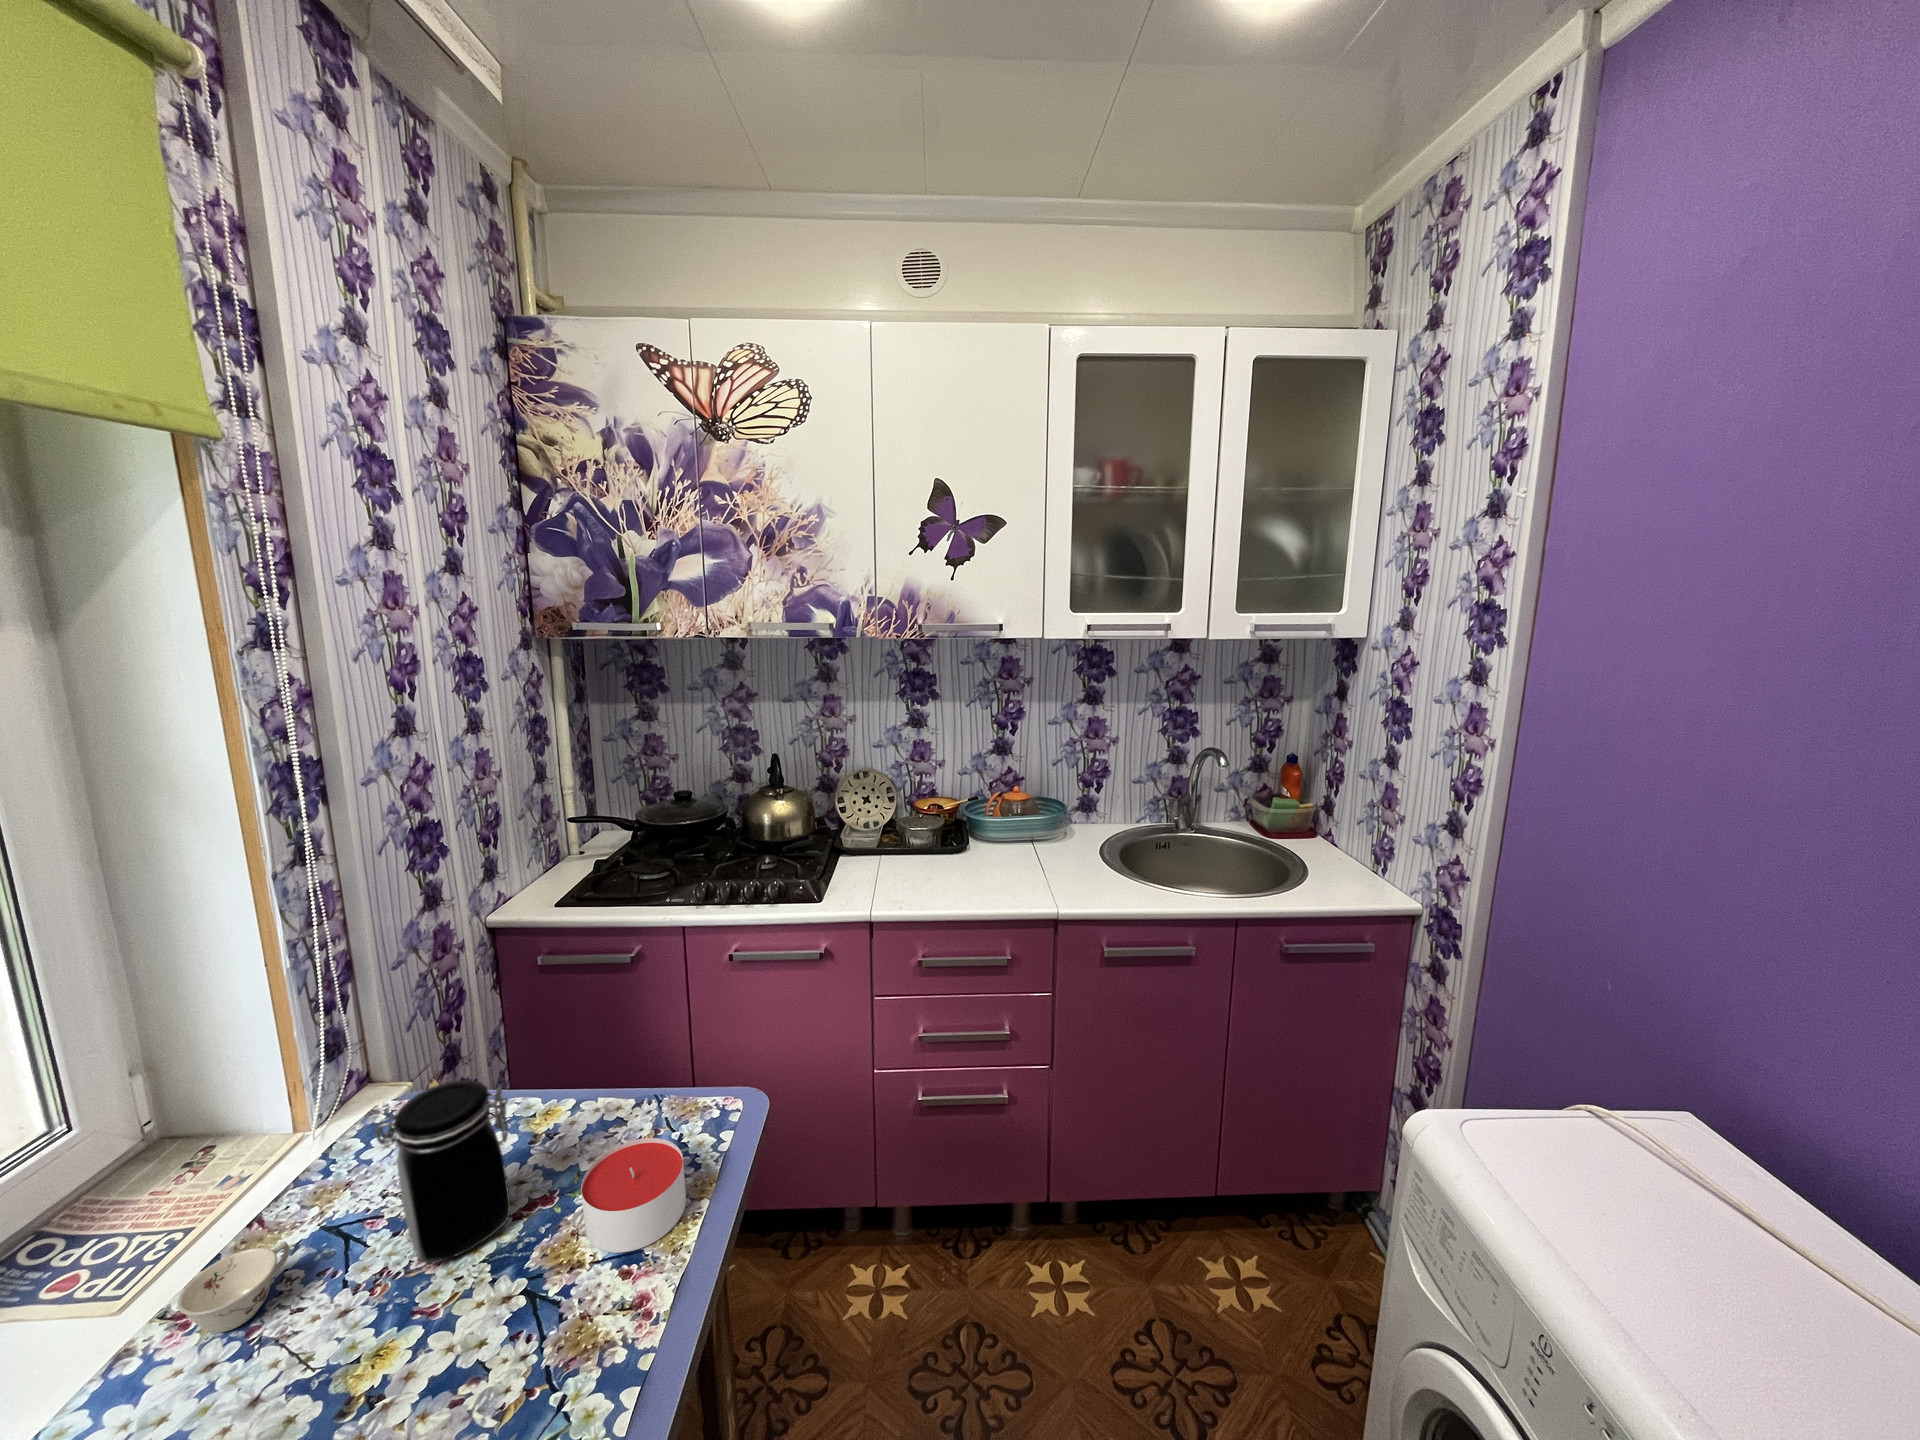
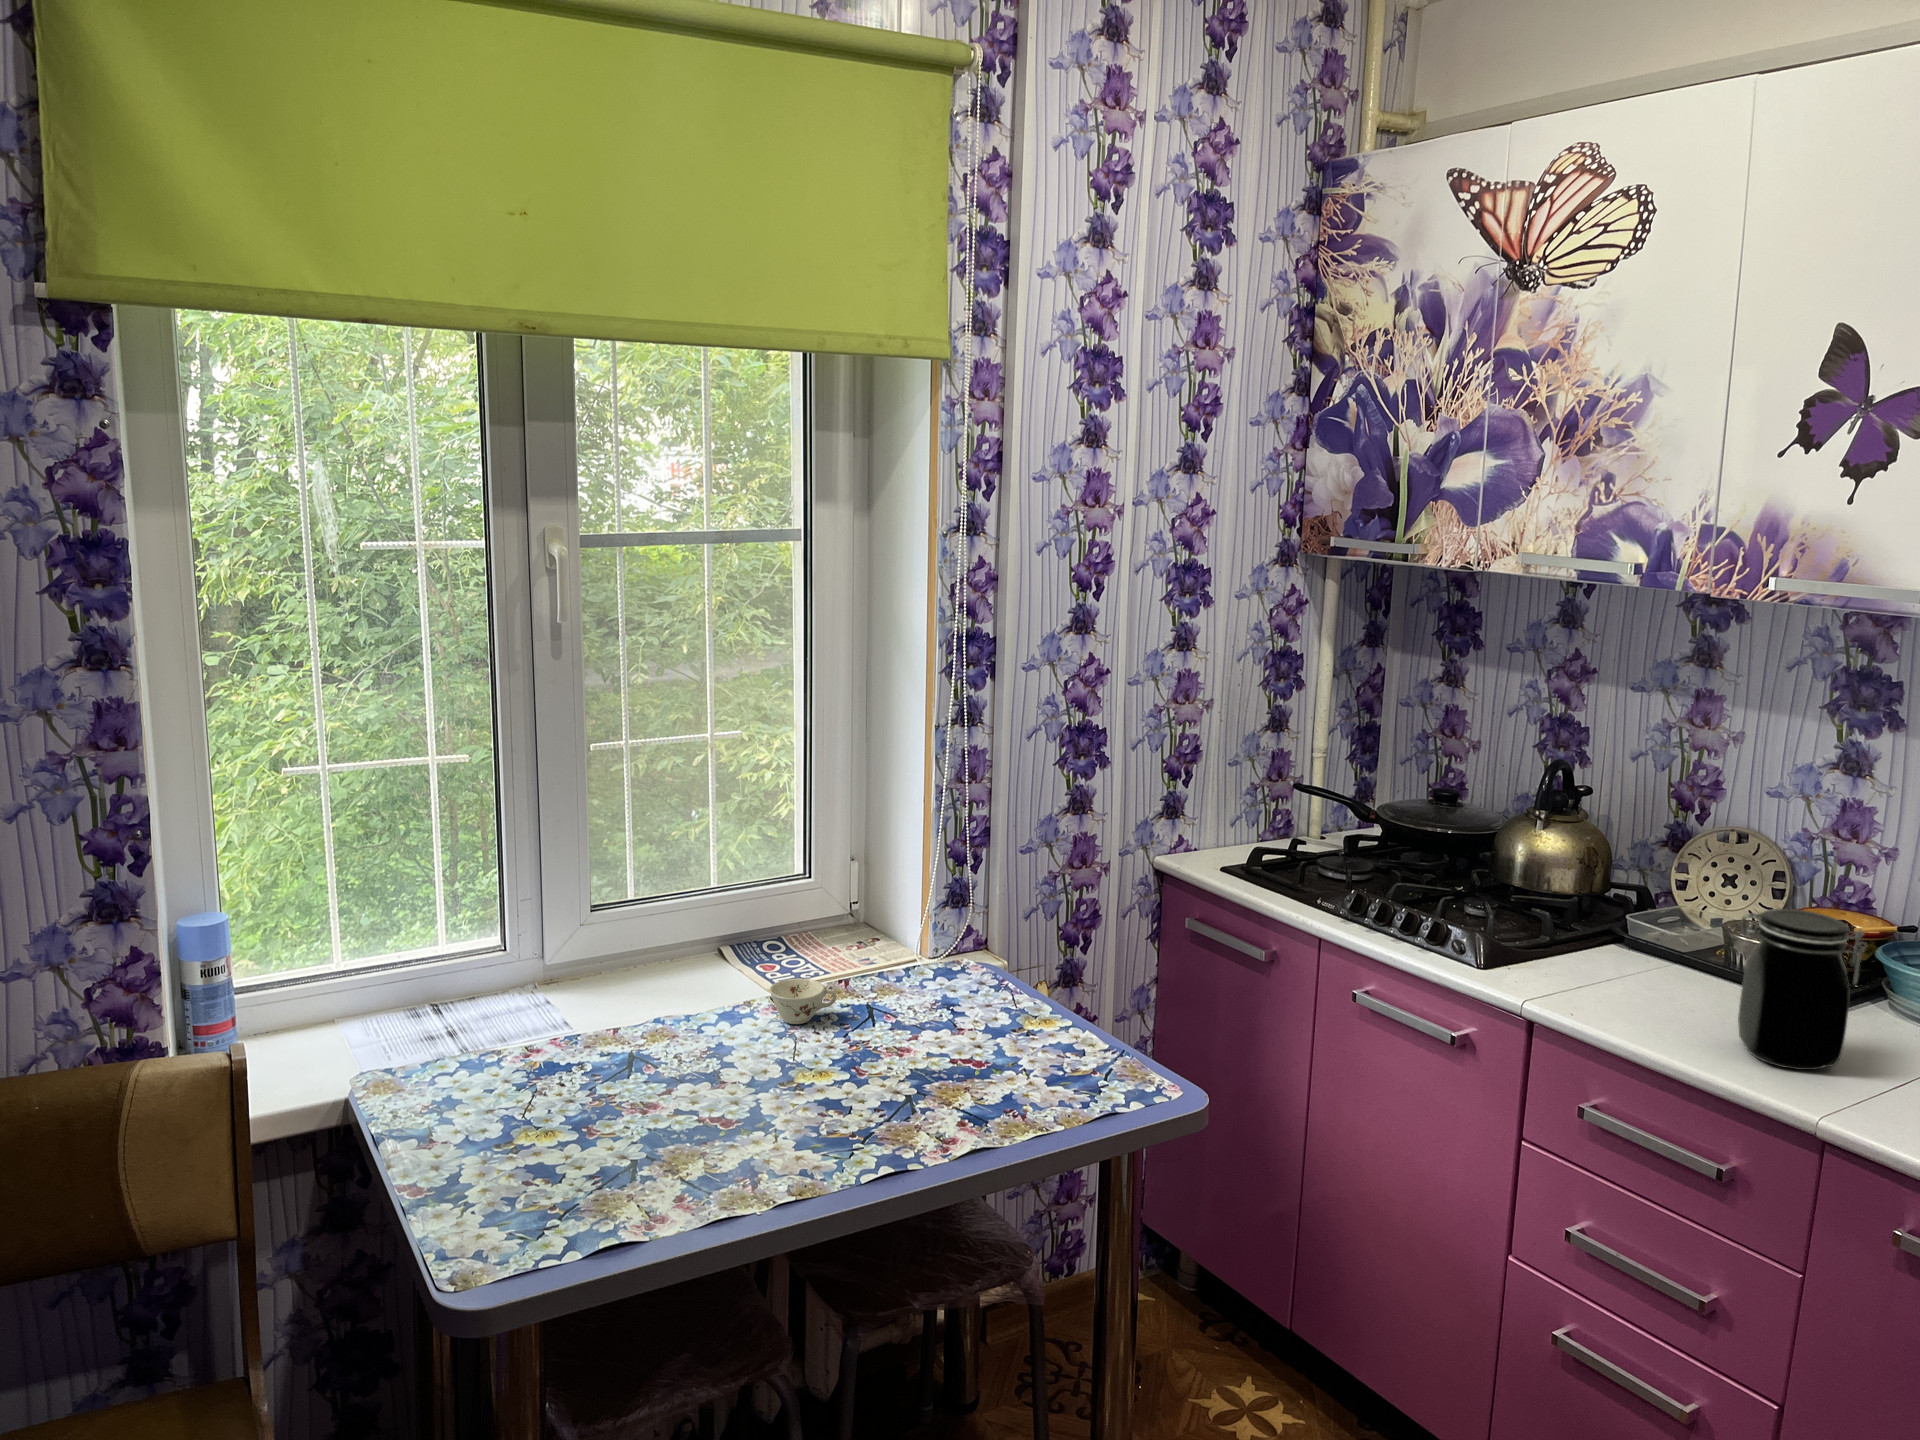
jar: present [375,1080,511,1265] -> present [1738,909,1866,1070]
candle: present [581,1138,686,1253] -> none [965,1040,1059,1124]

